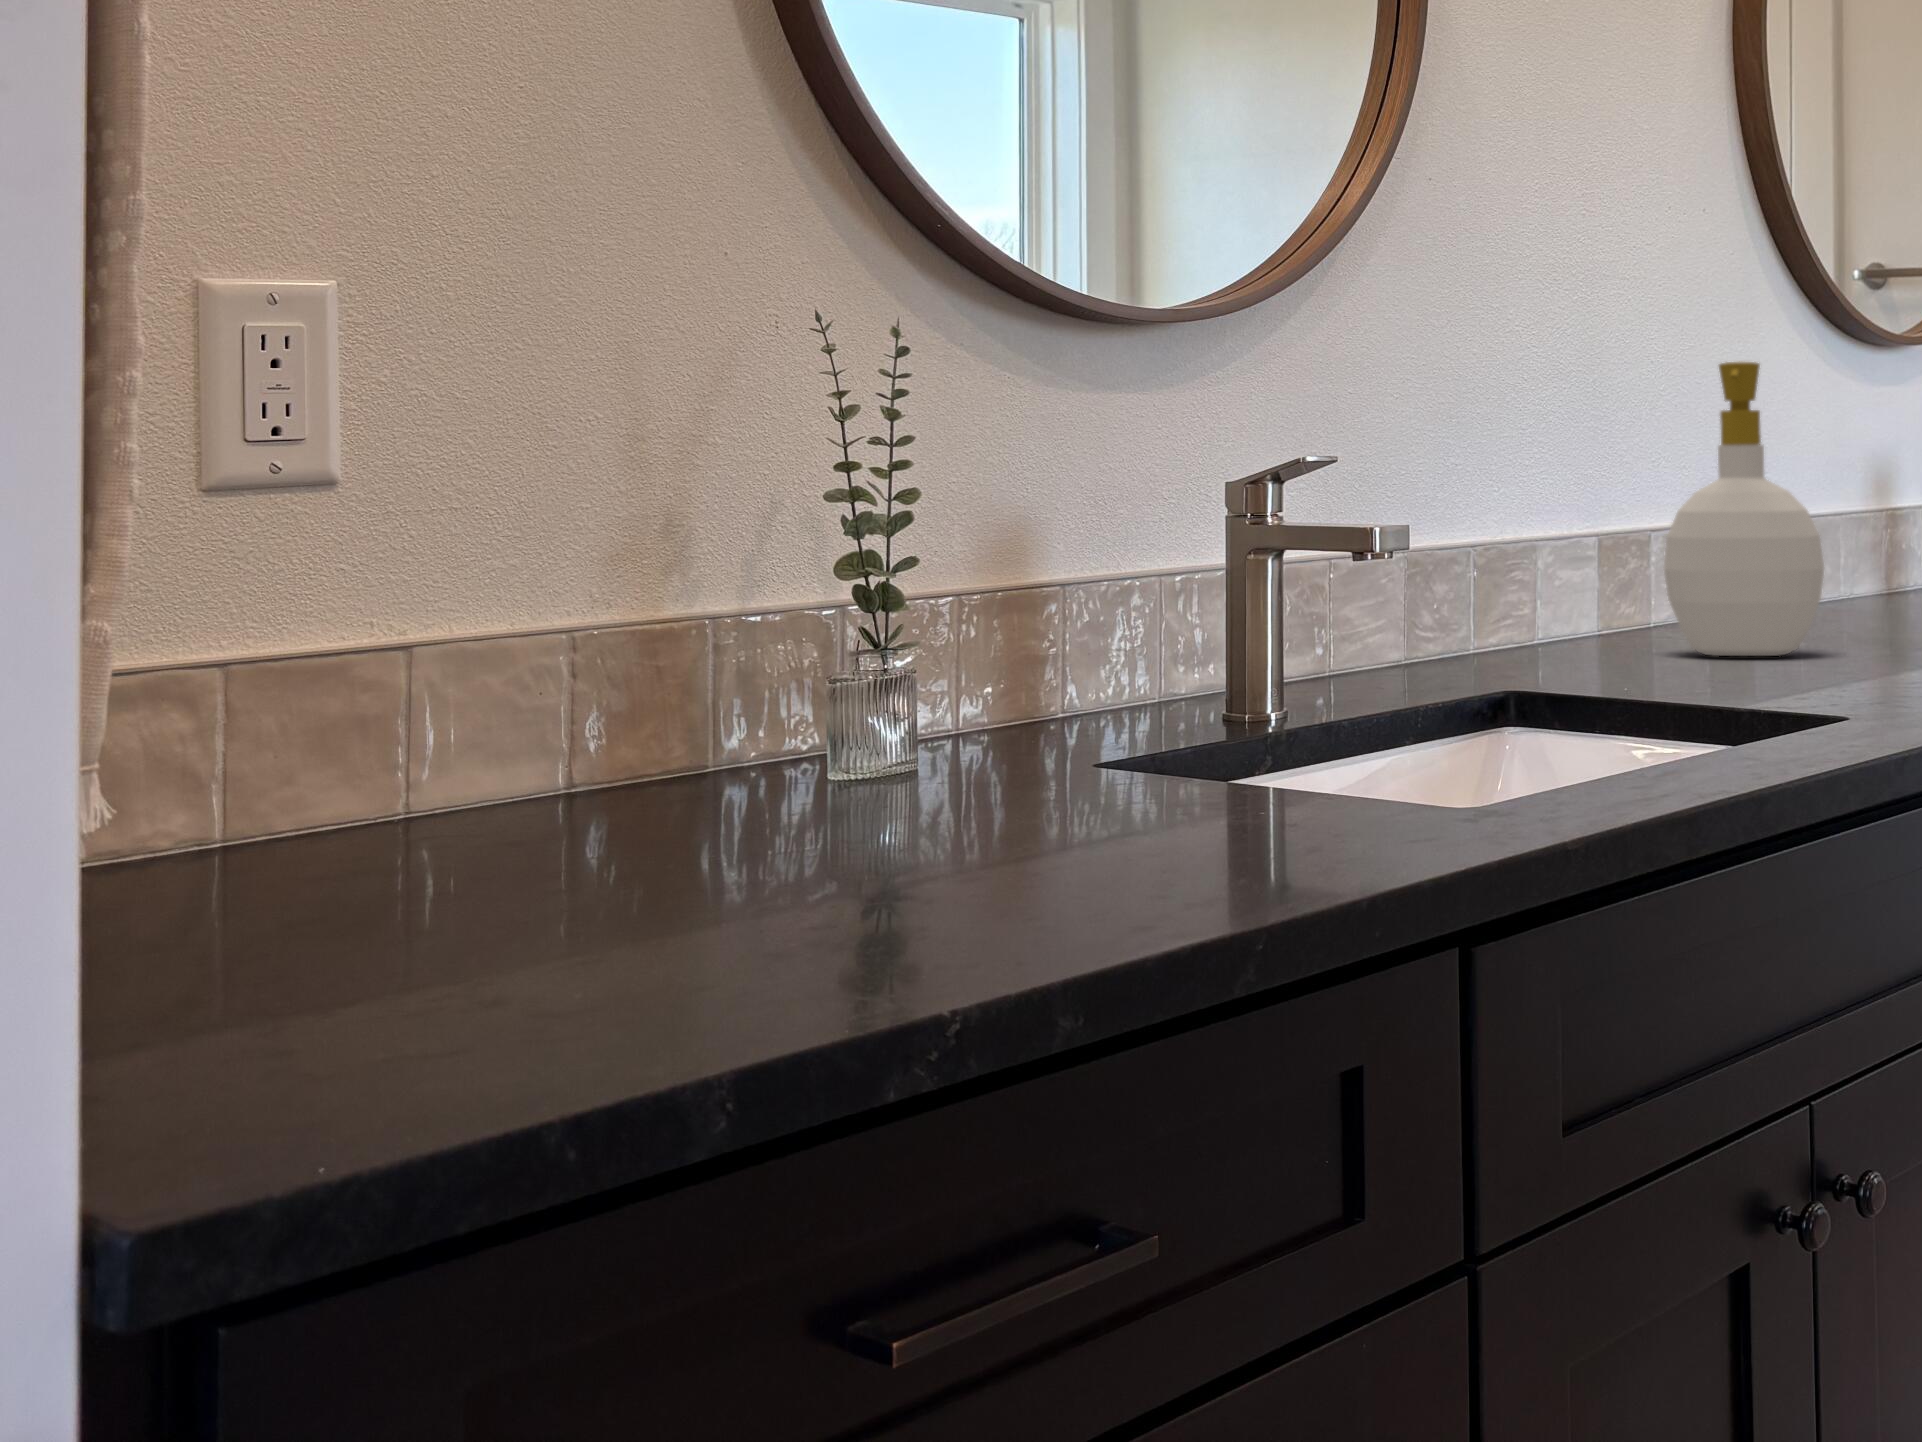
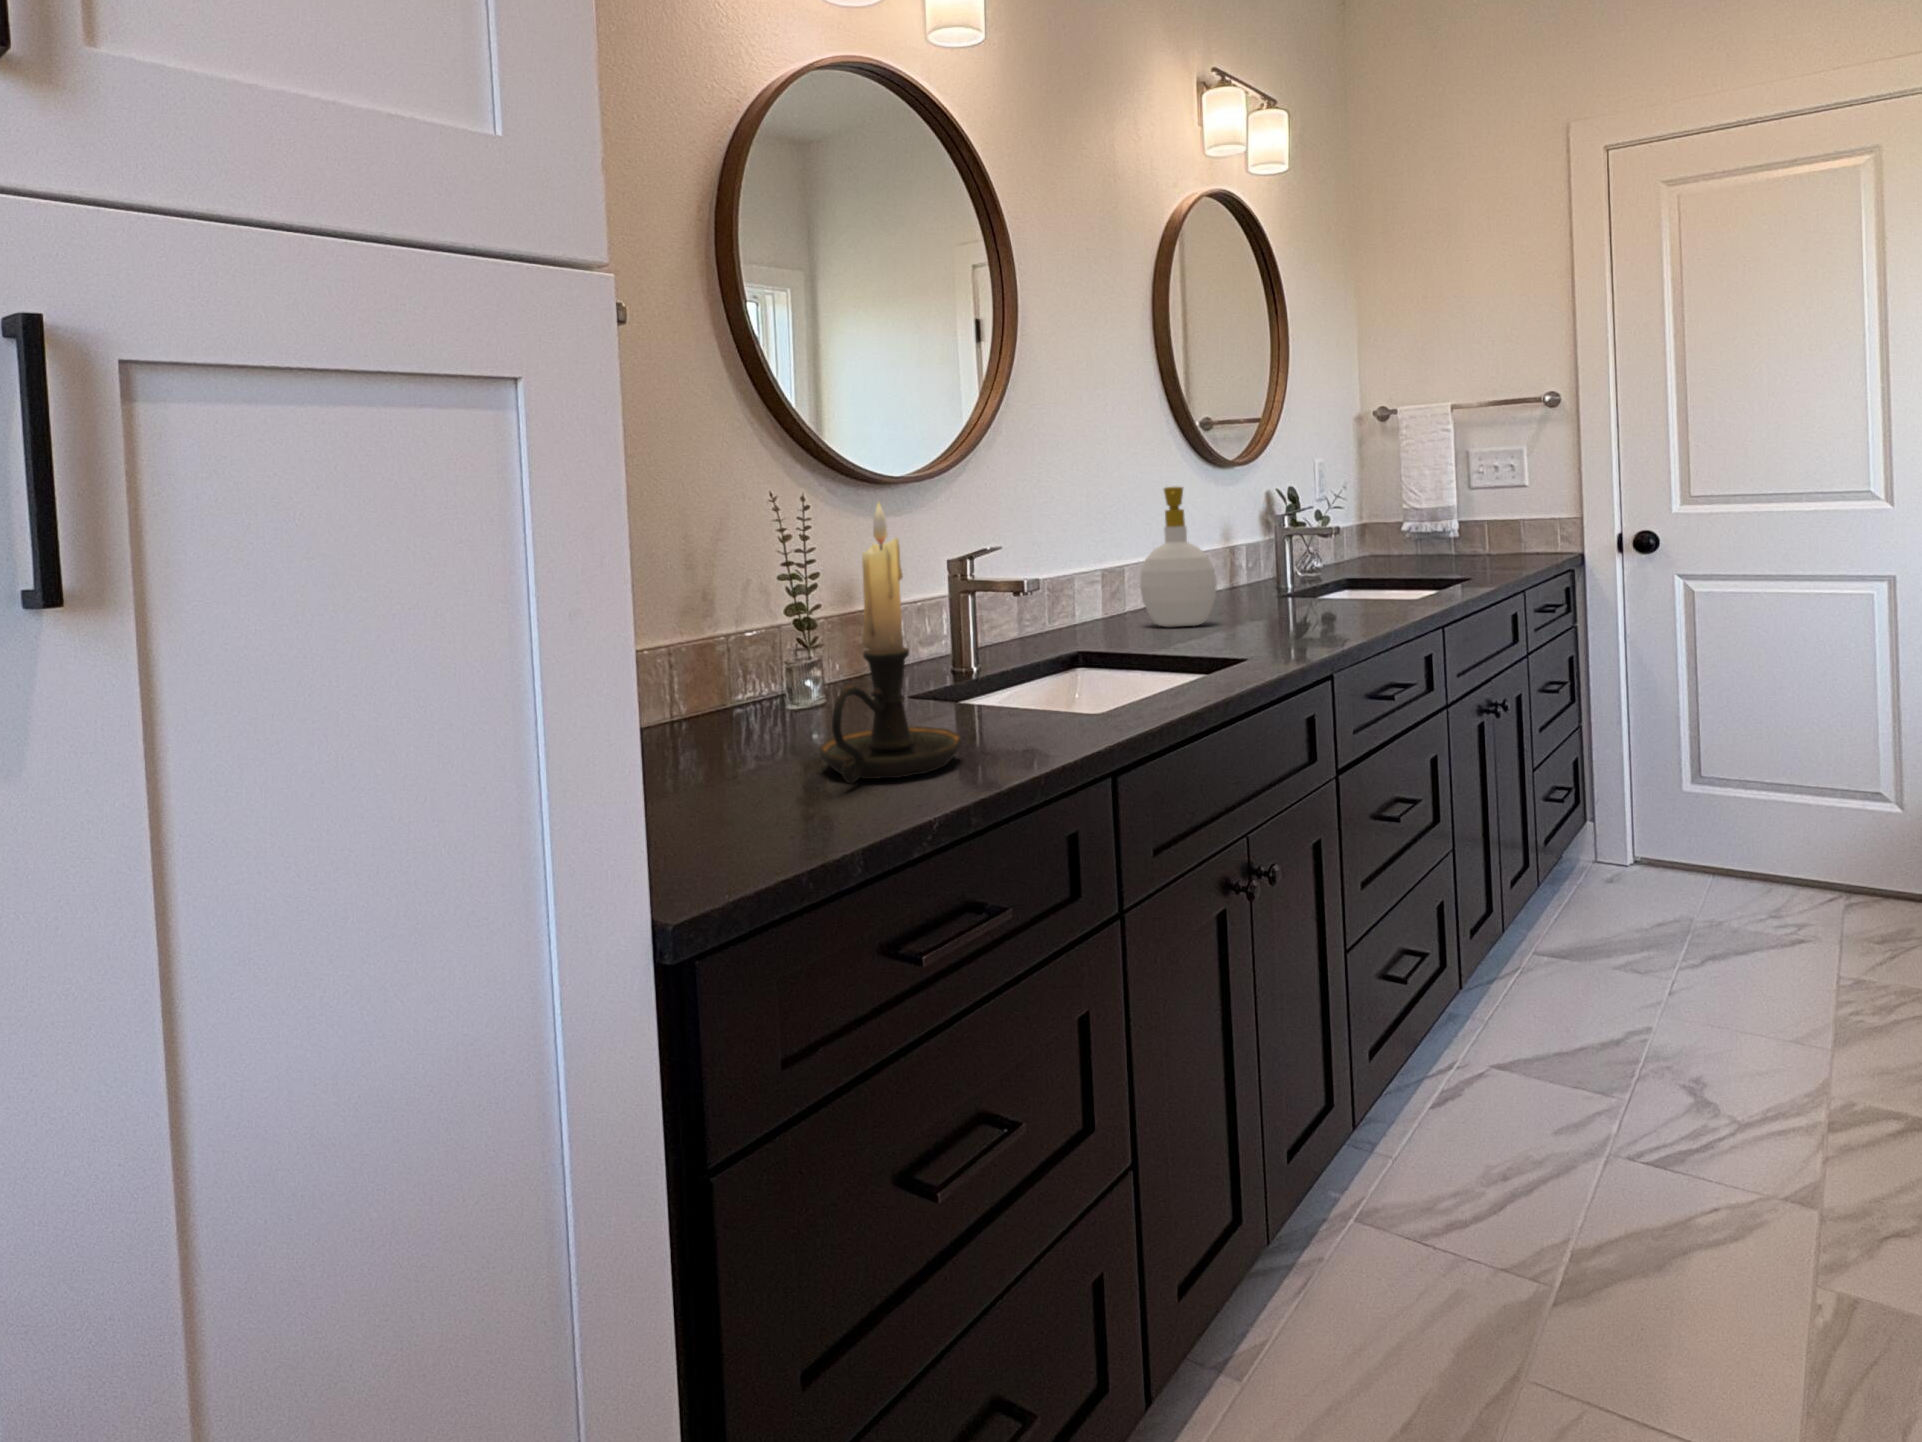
candle holder: none [764,293,1104,926] -> present [820,503,962,783]

